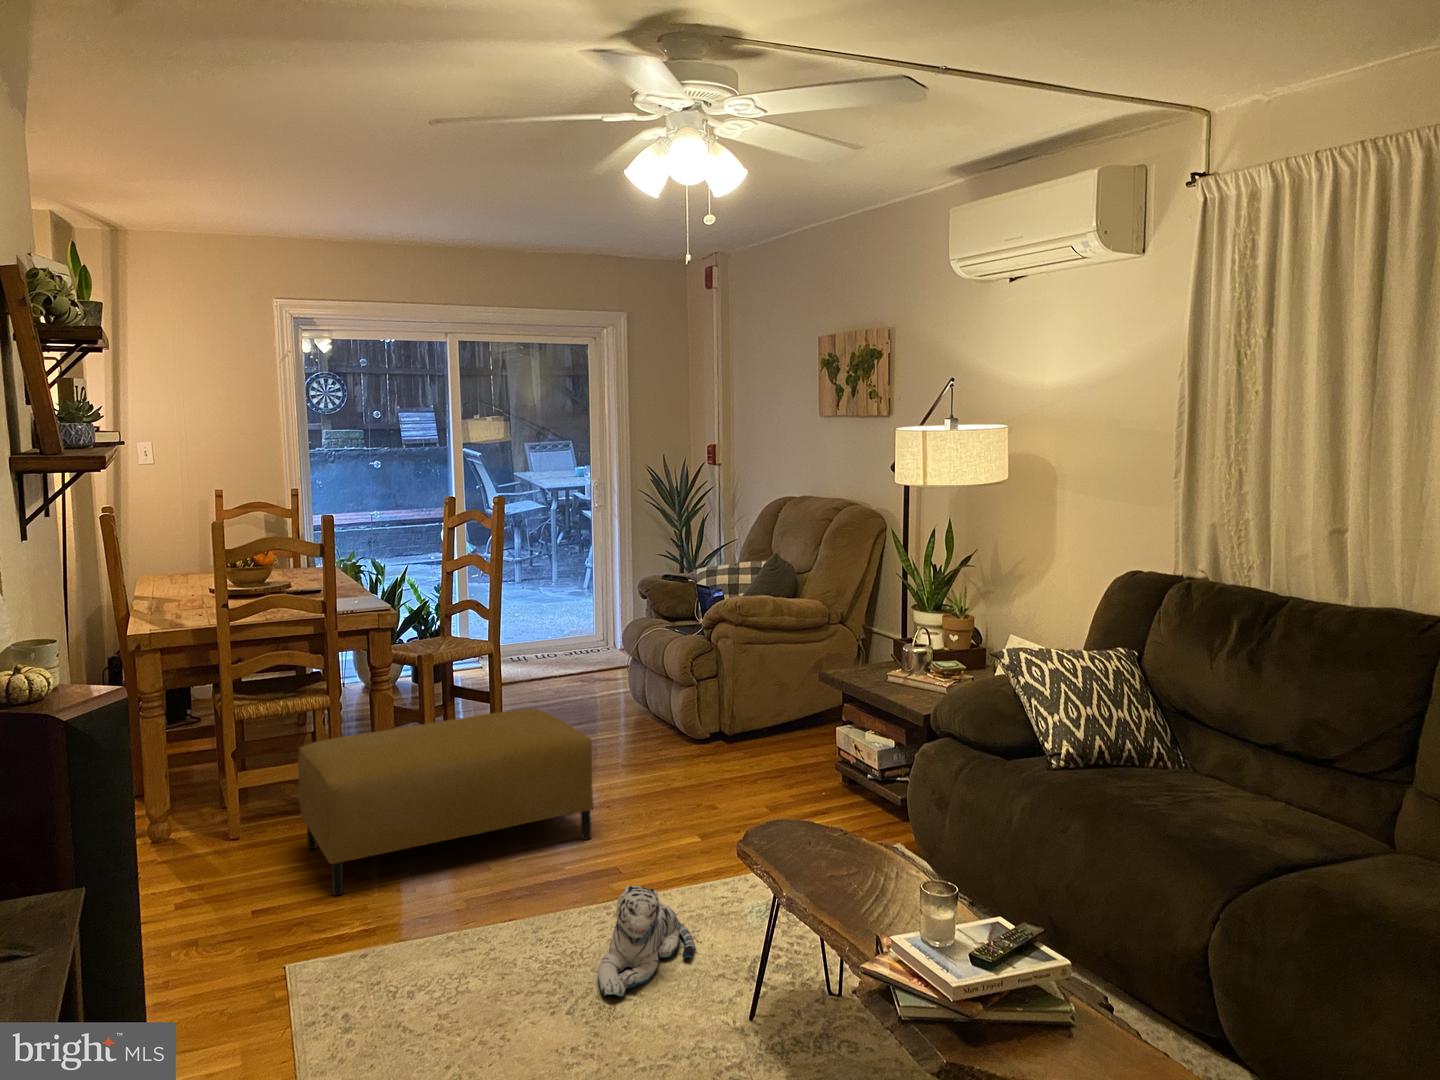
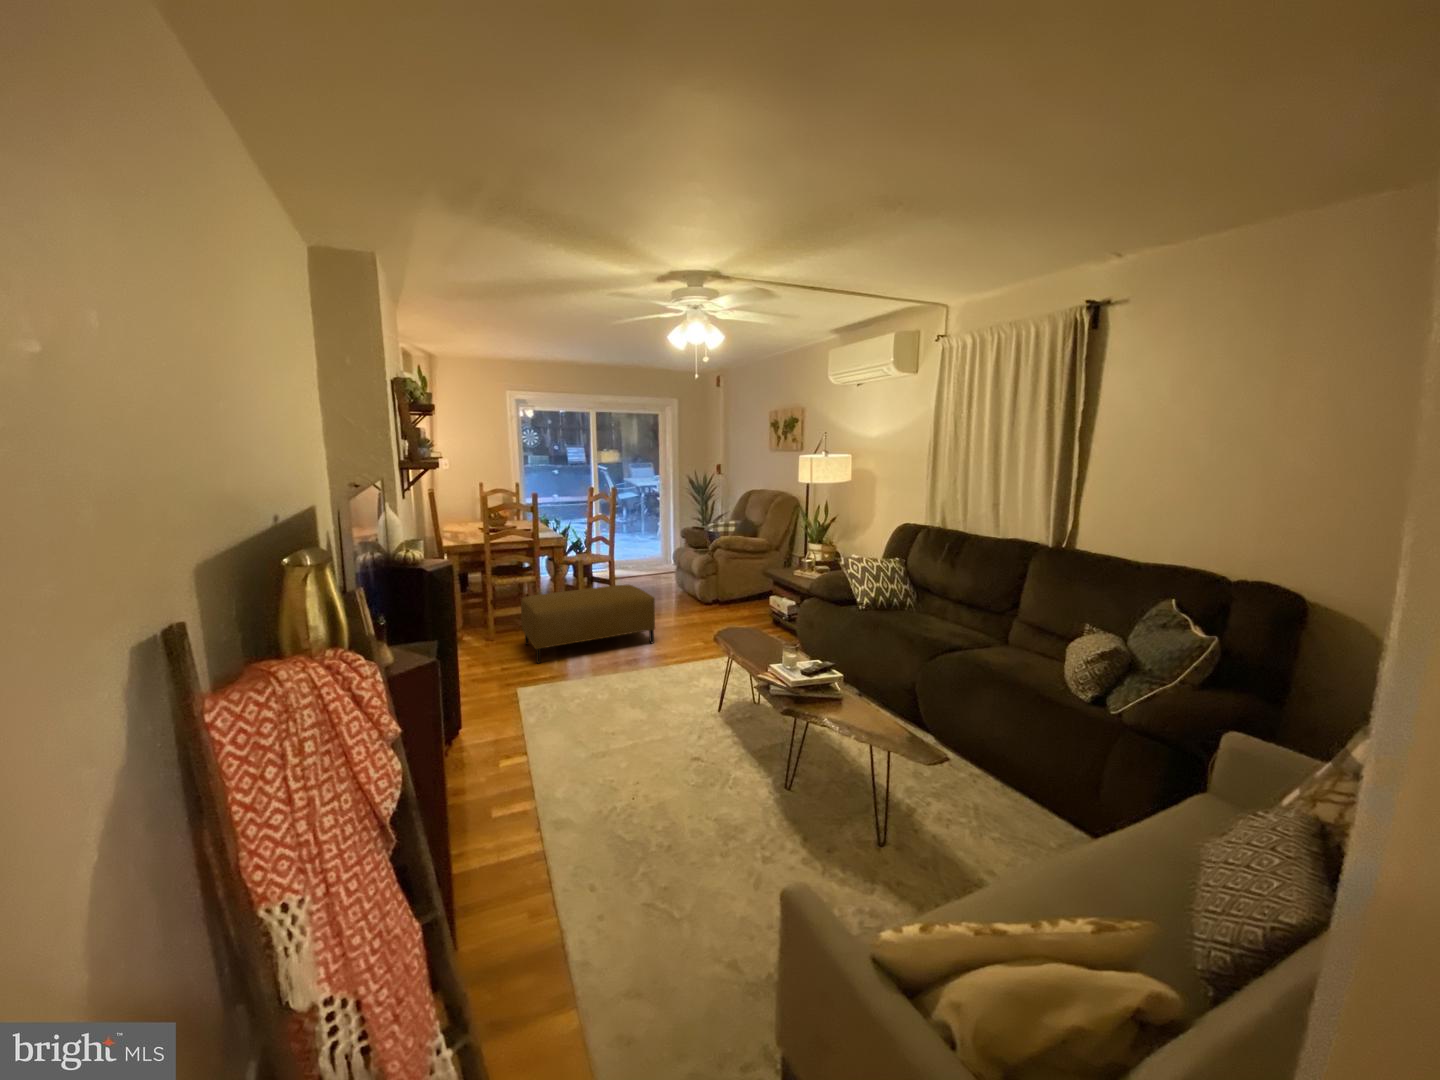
plush toy: present [597,886,695,996] -> none [653,657,698,704]

